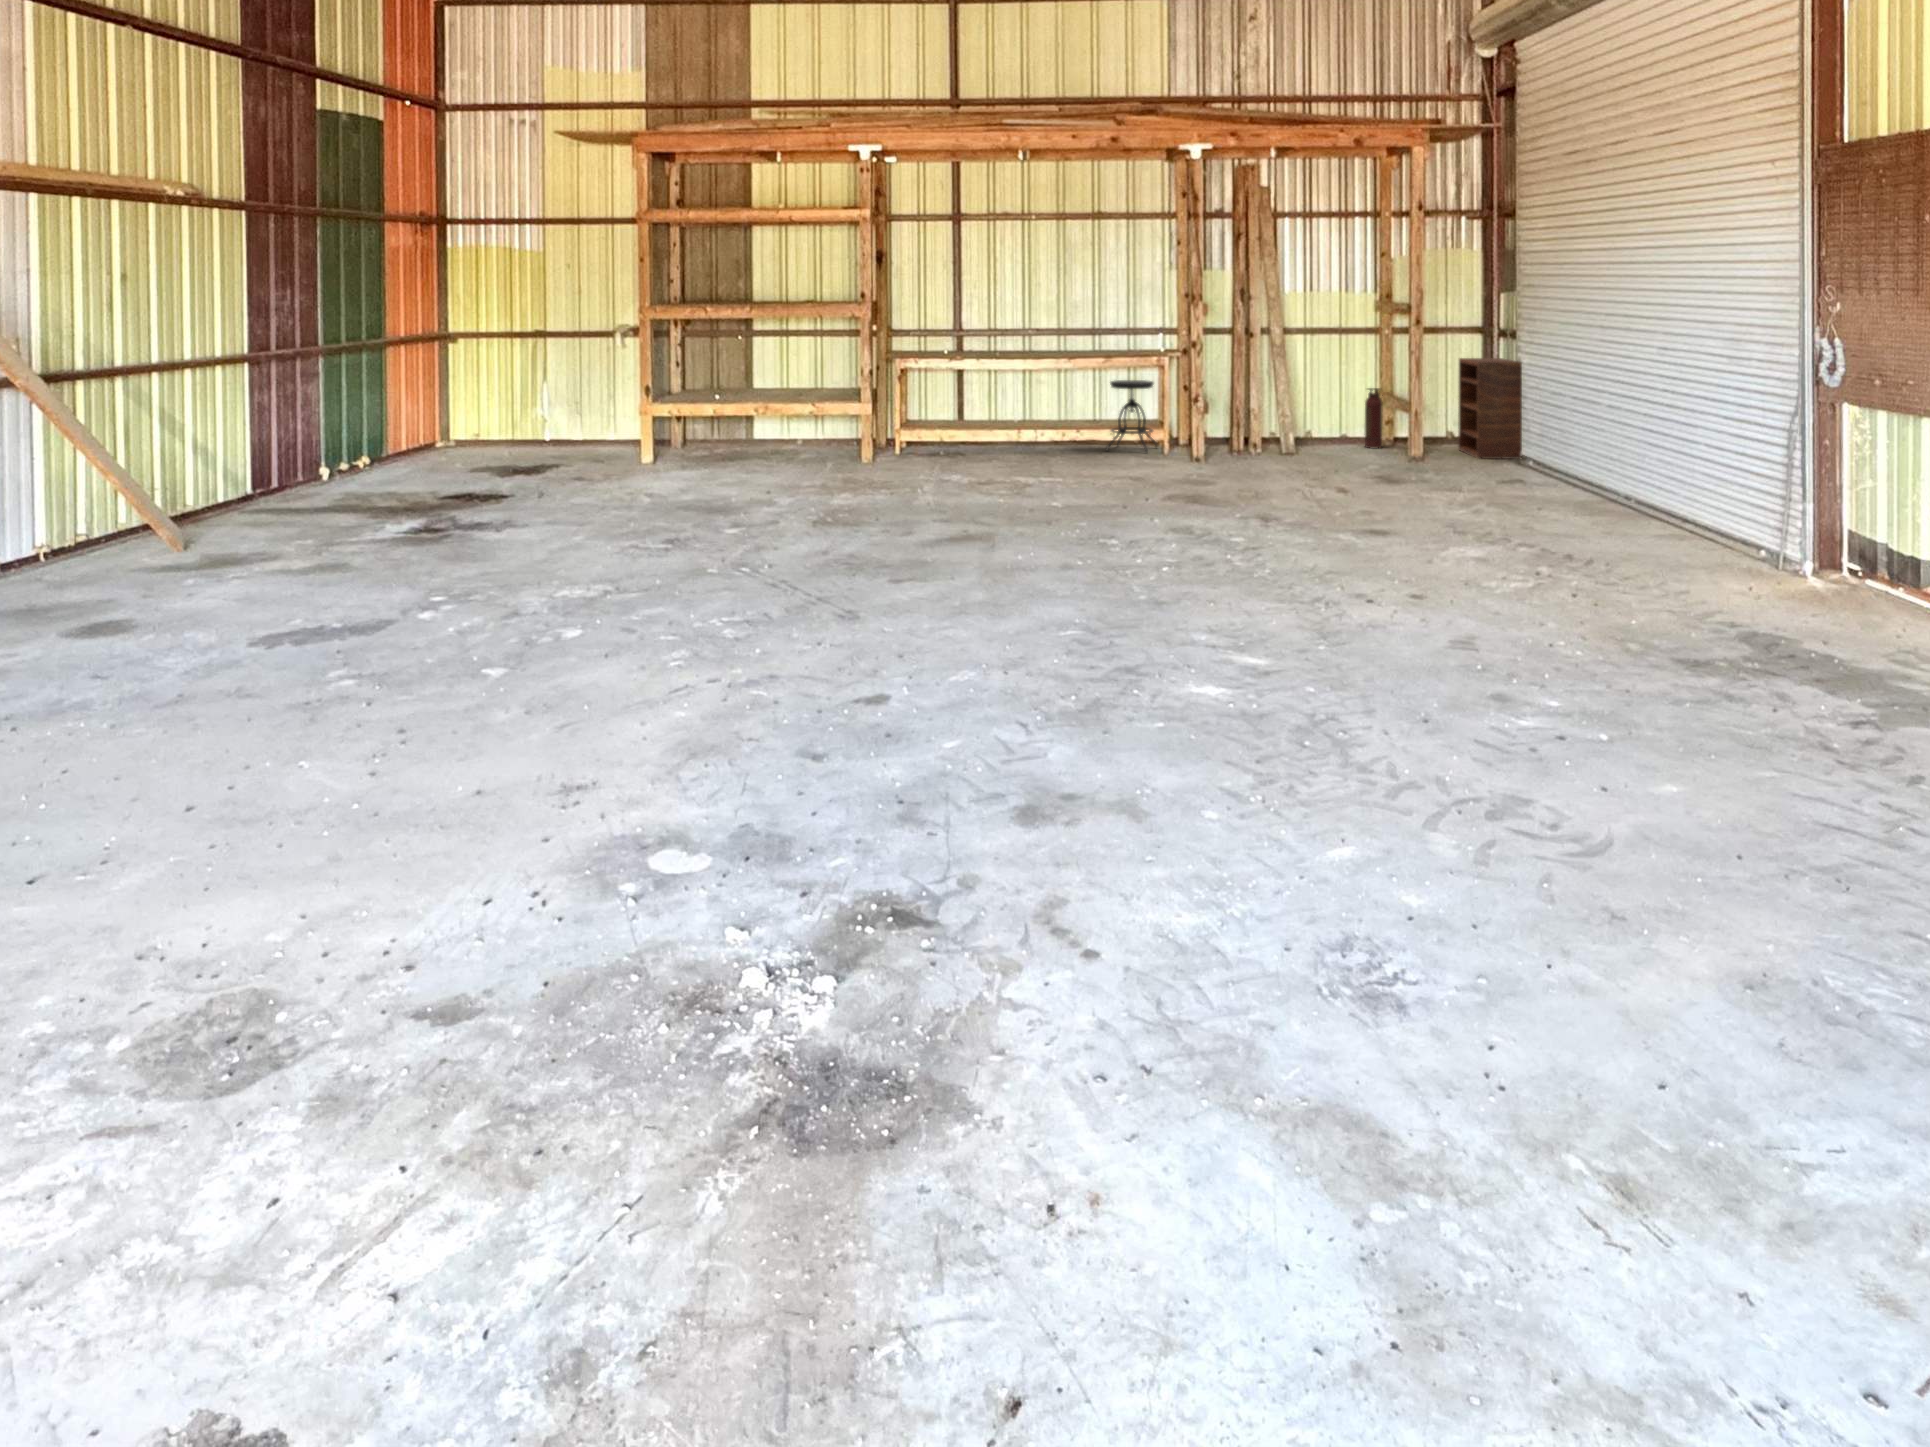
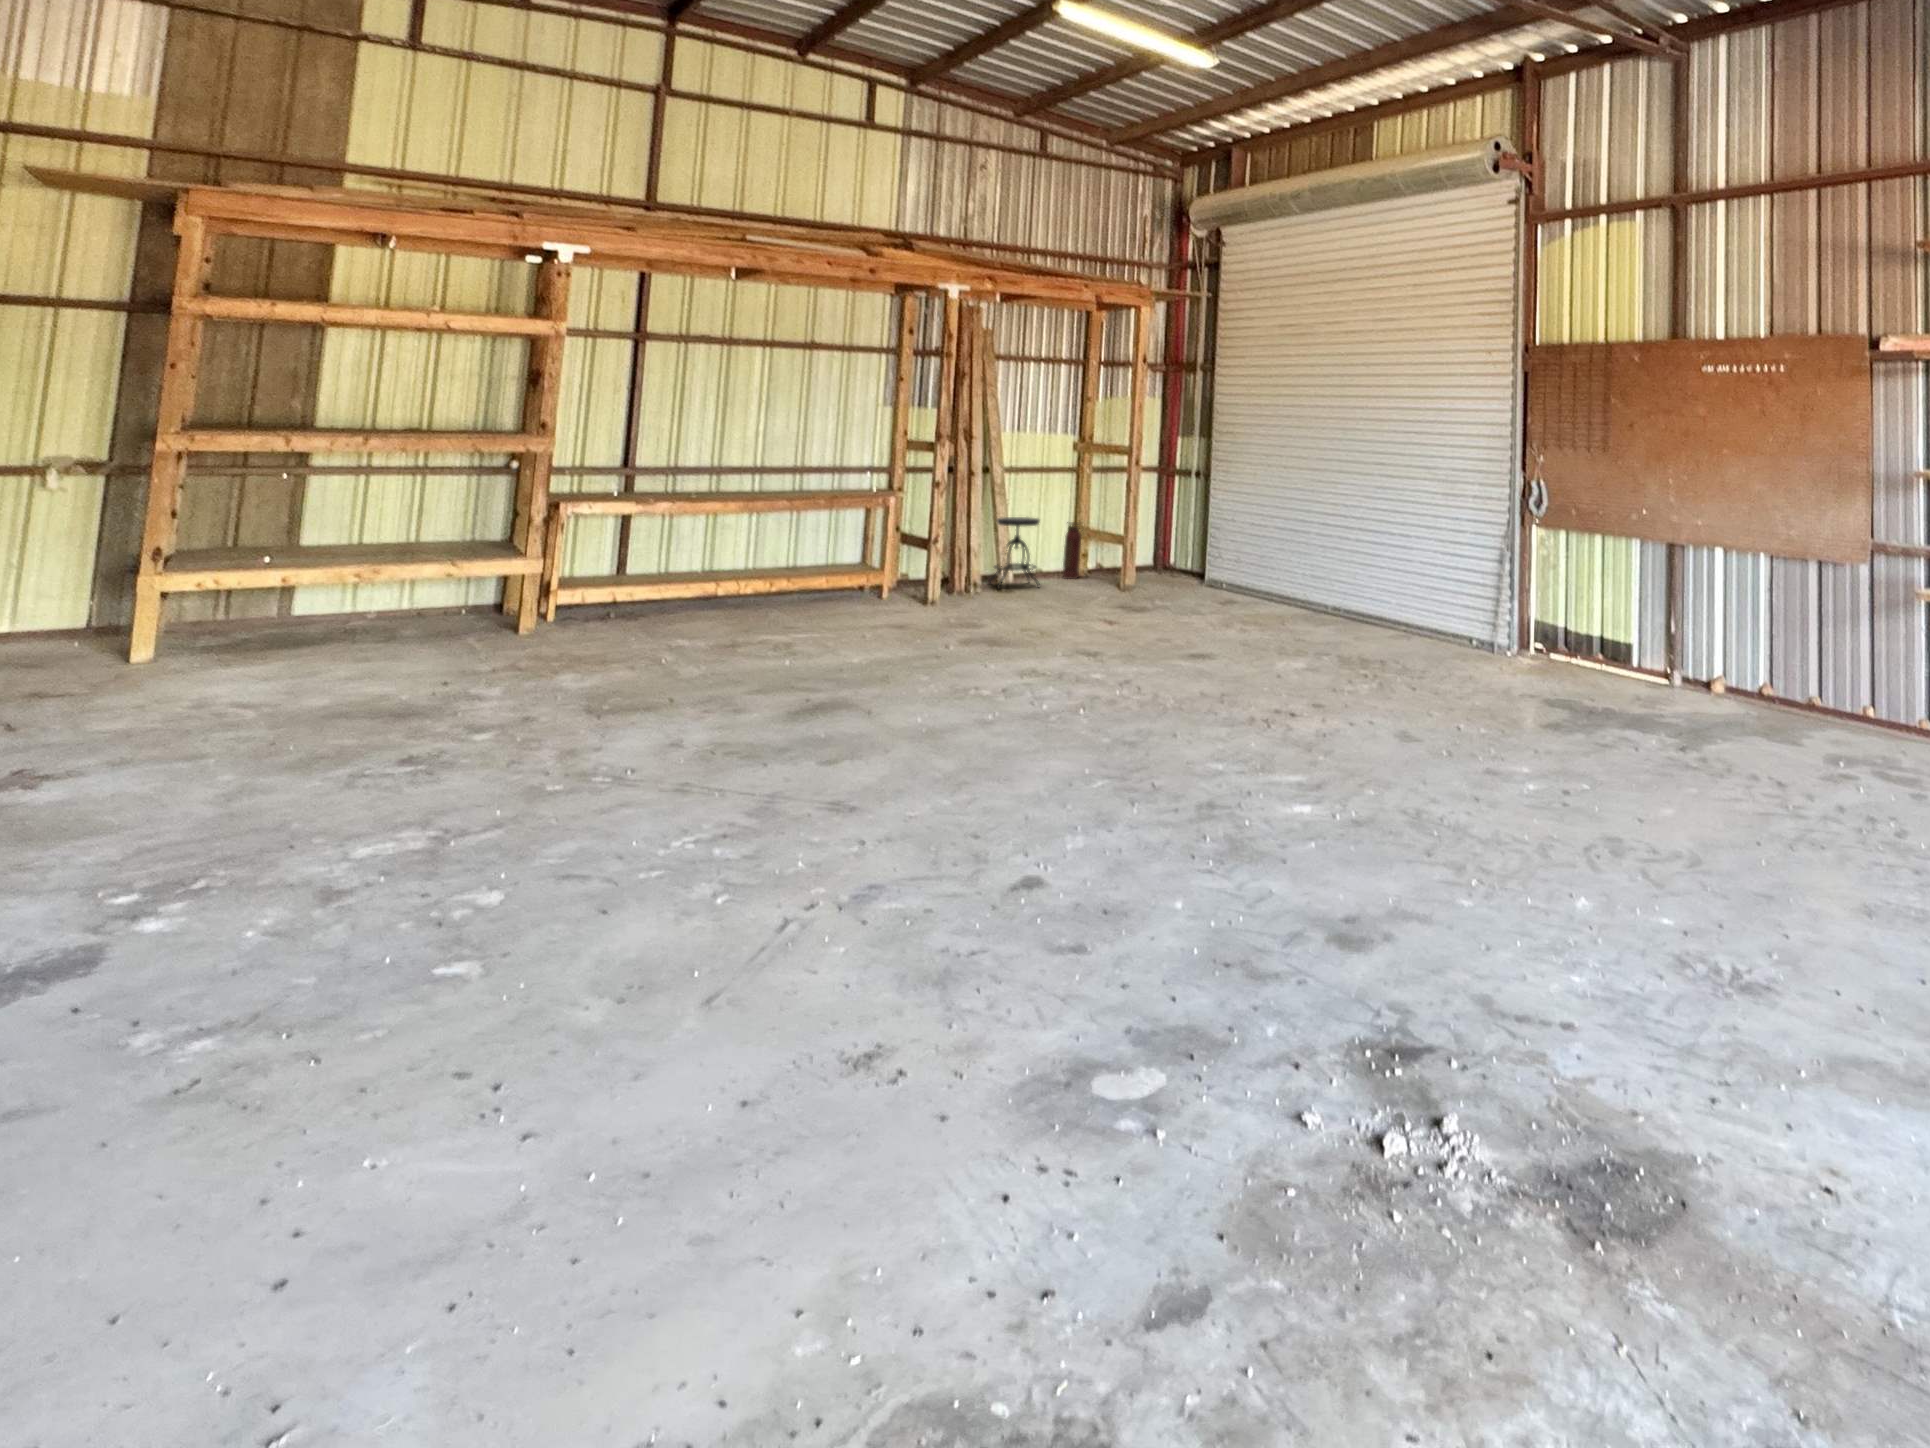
shelving unit: present [1458,358,1522,459] -> none [1144,494,1208,583]
stool: present [1106,380,1156,453] -> present [989,517,1040,588]

